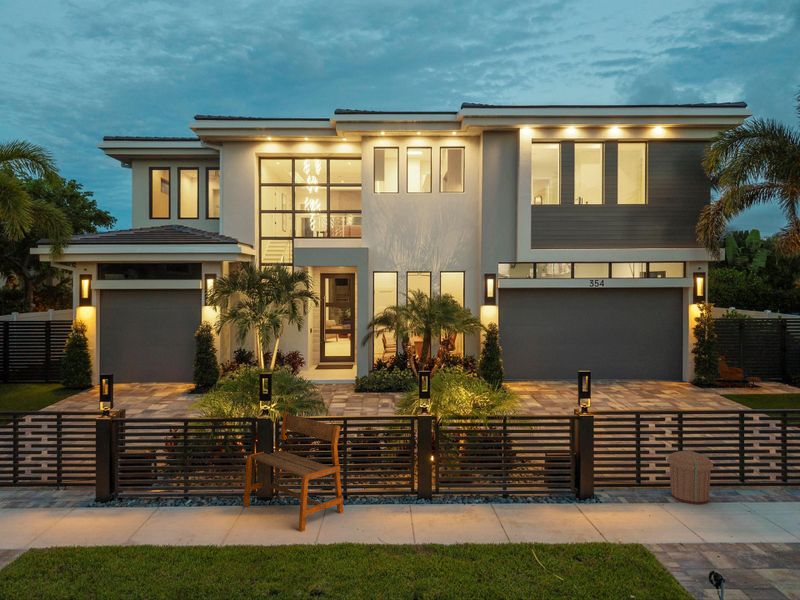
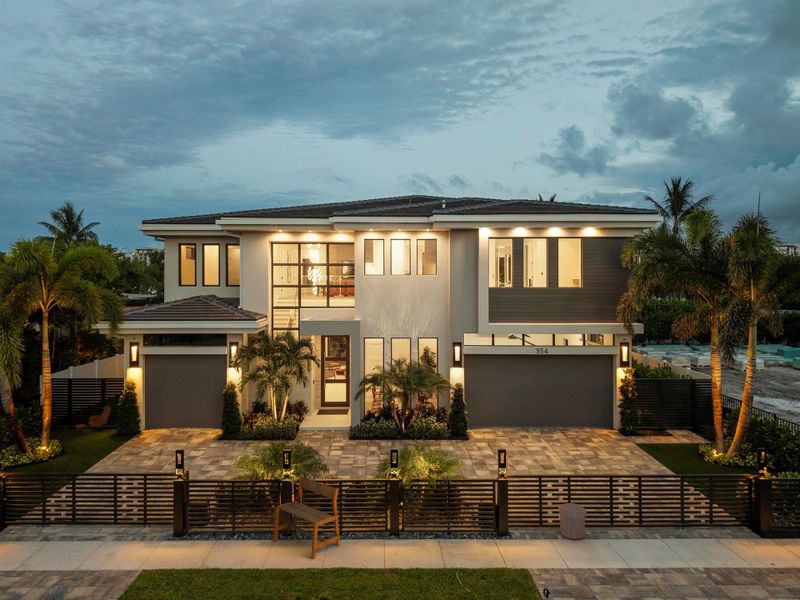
lounge chair: present [717,356,761,389] -> present [75,406,110,434]

